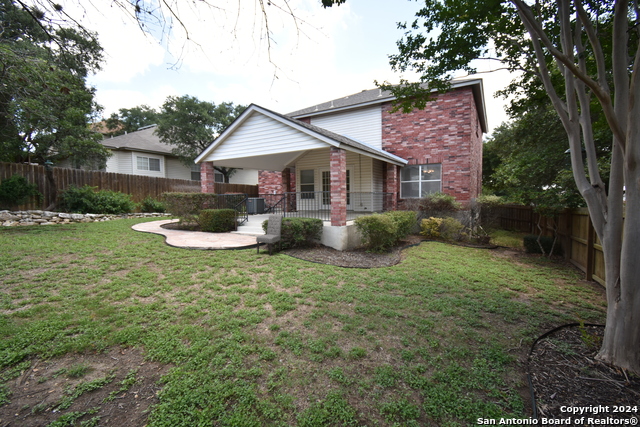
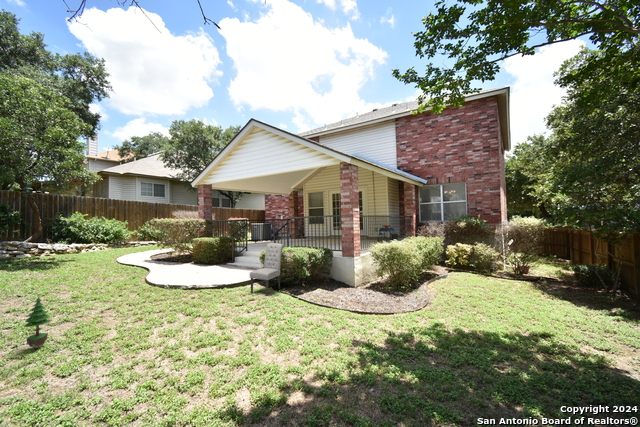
potted tree: none [107,248,123,284] -> present [25,297,50,348]

